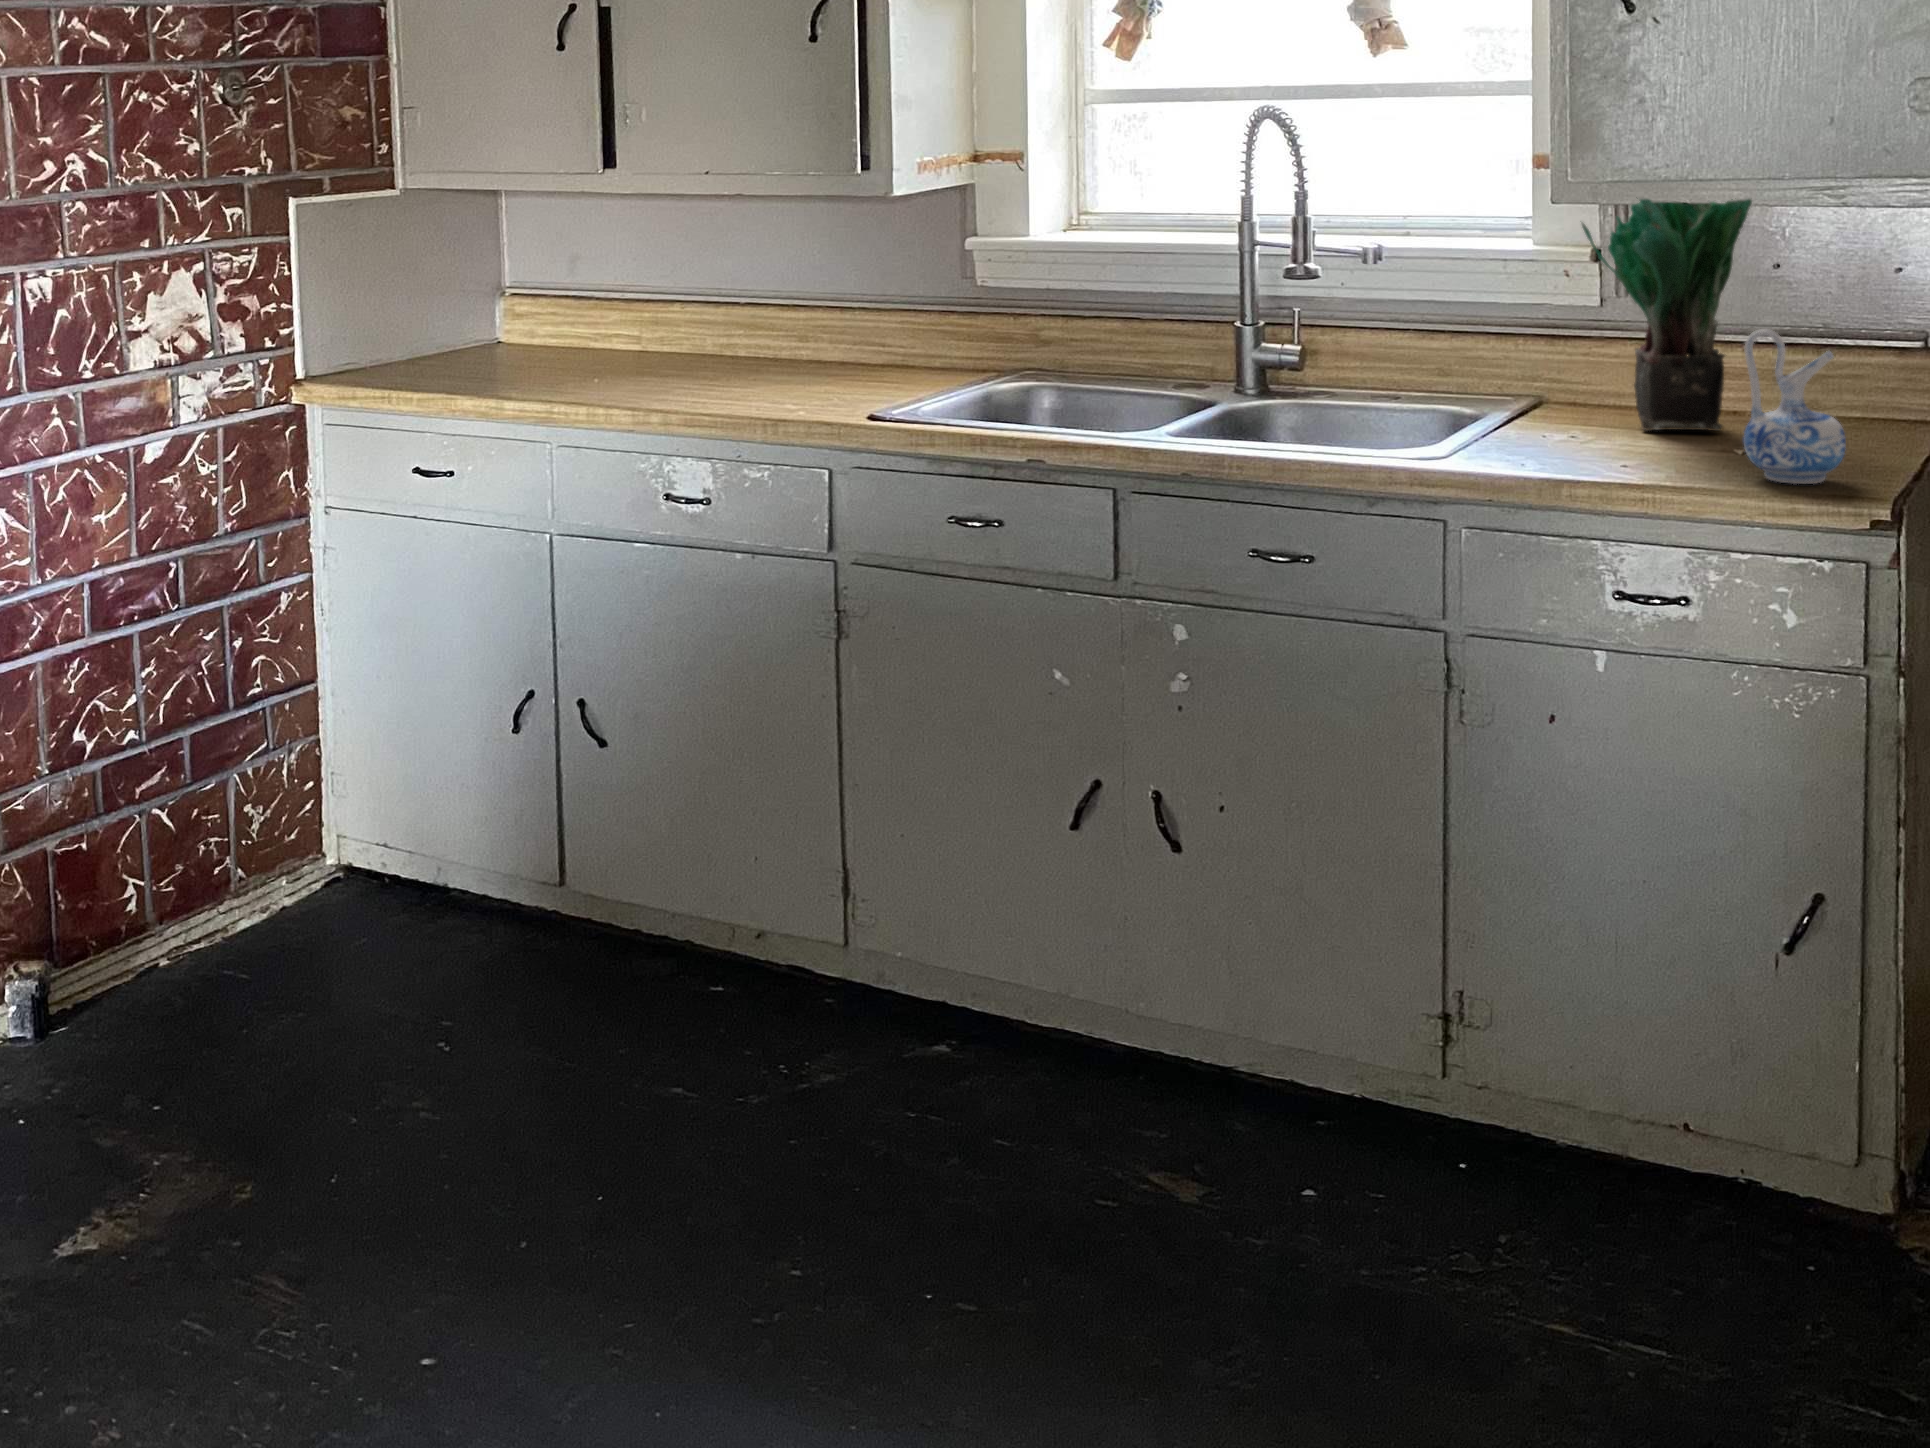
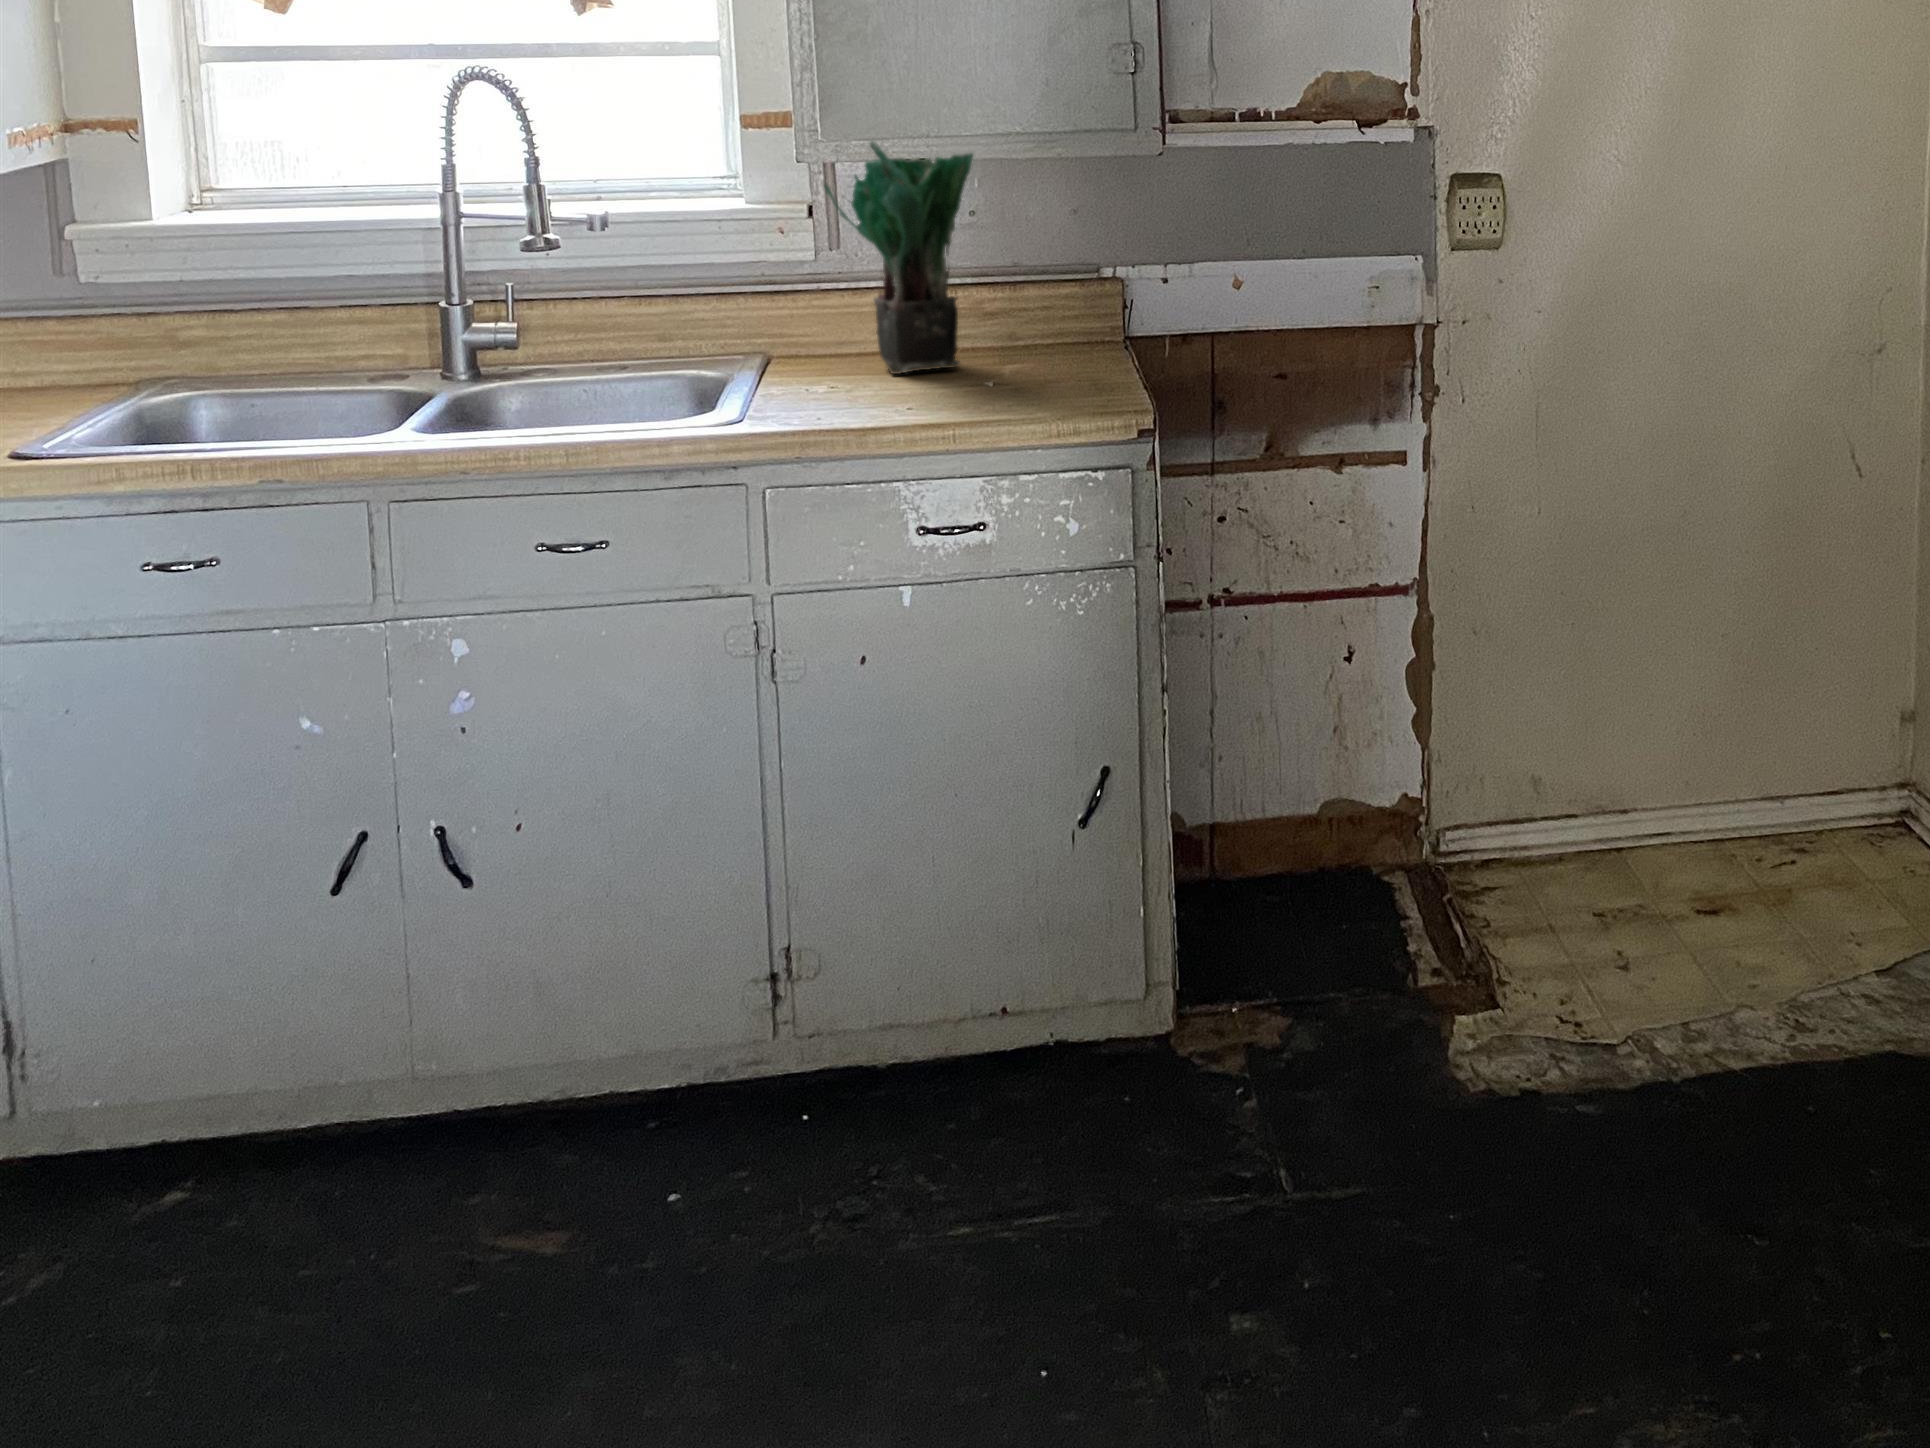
ceramic pitcher: present [1743,329,1846,484] -> none [1005,271,1091,407]

